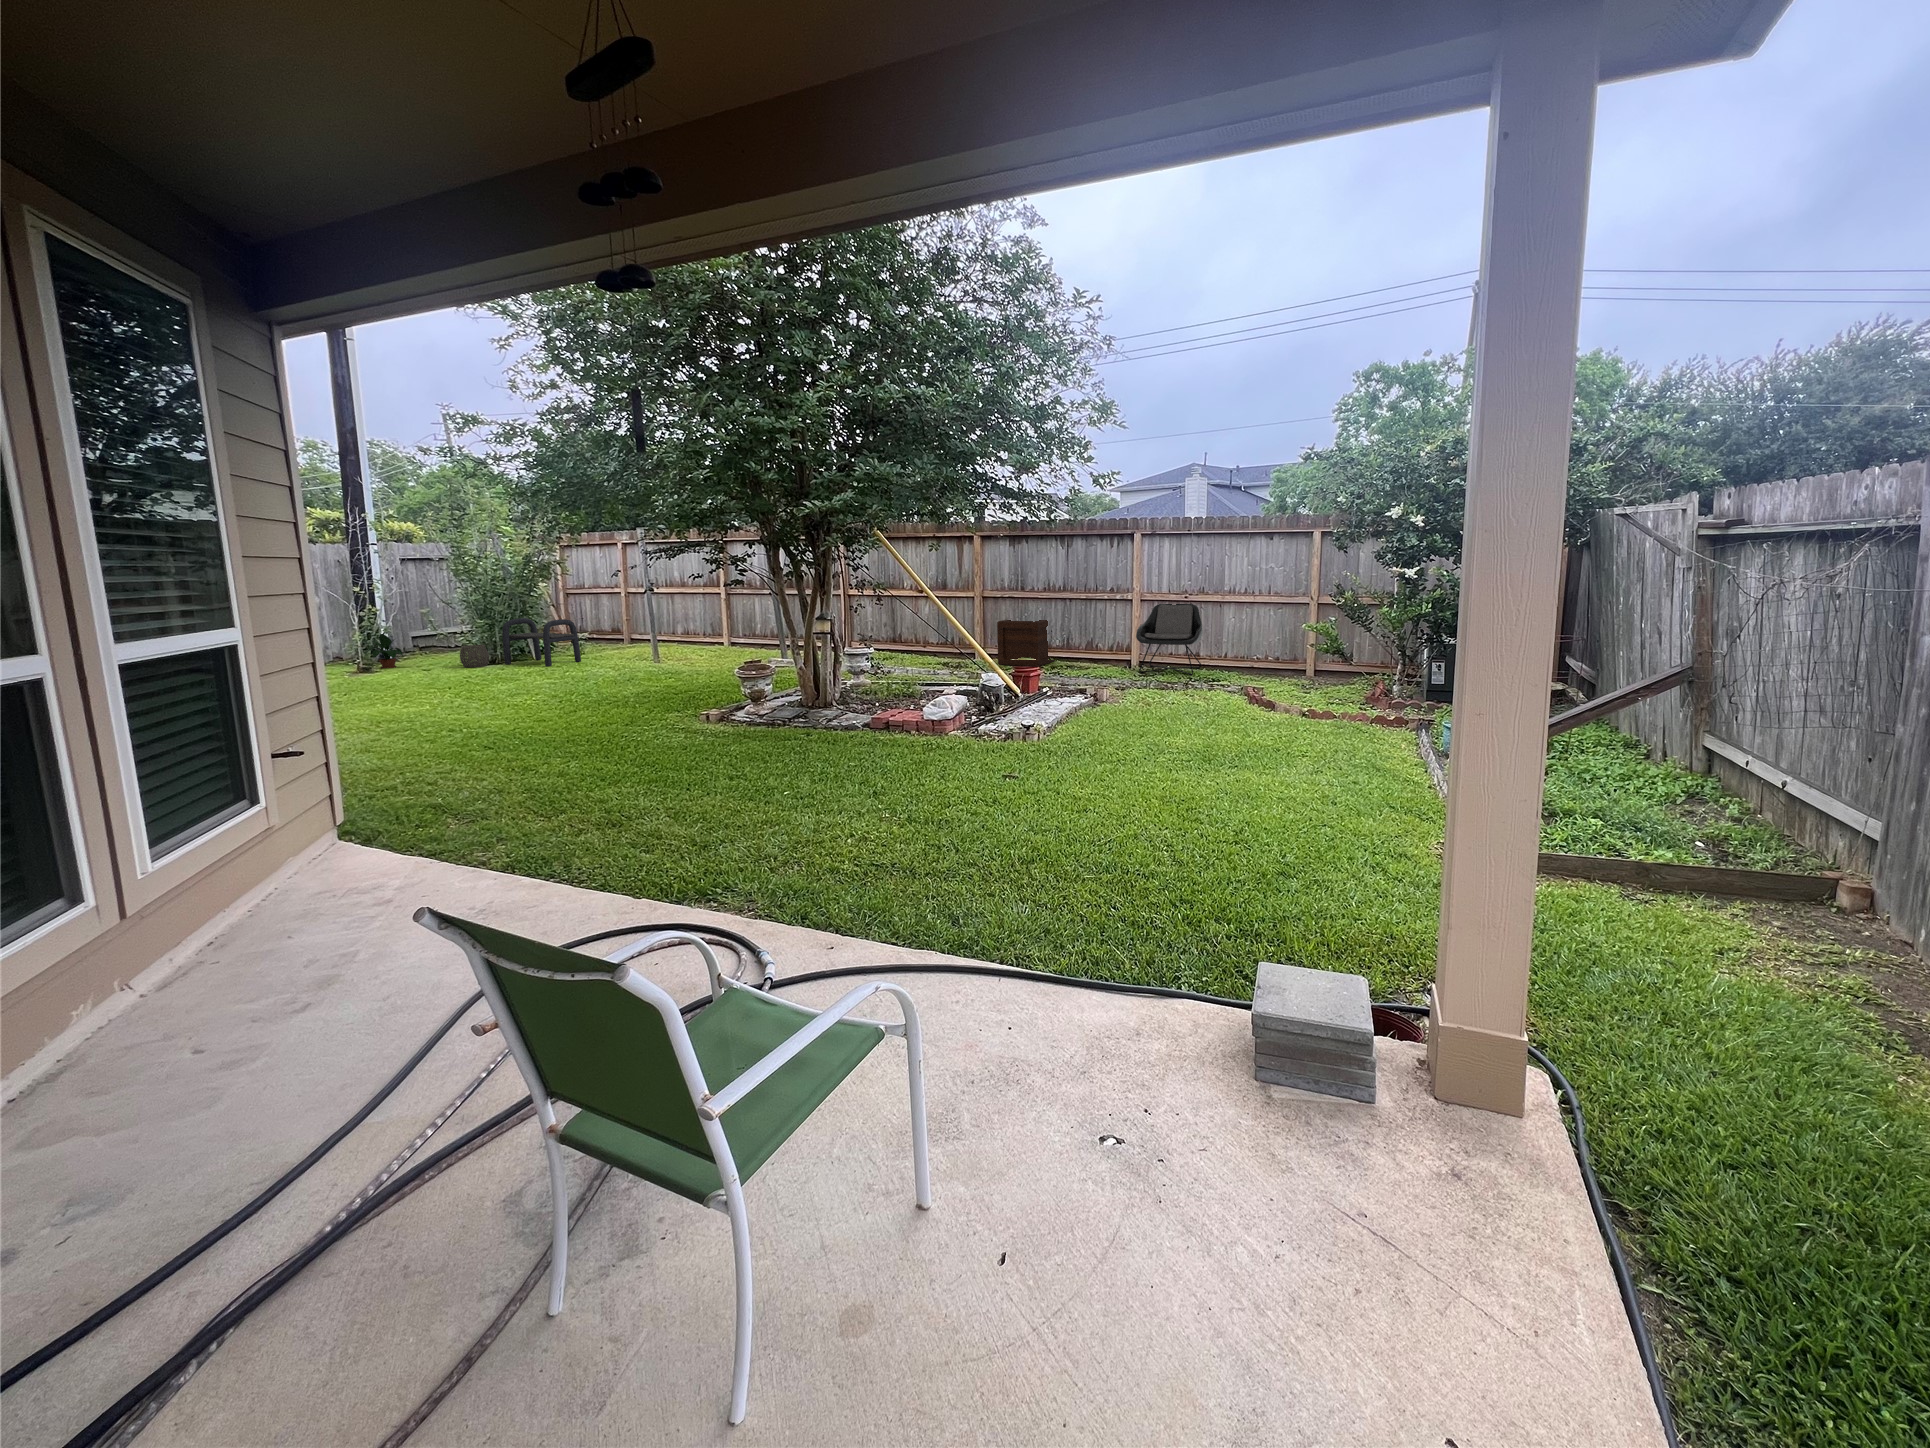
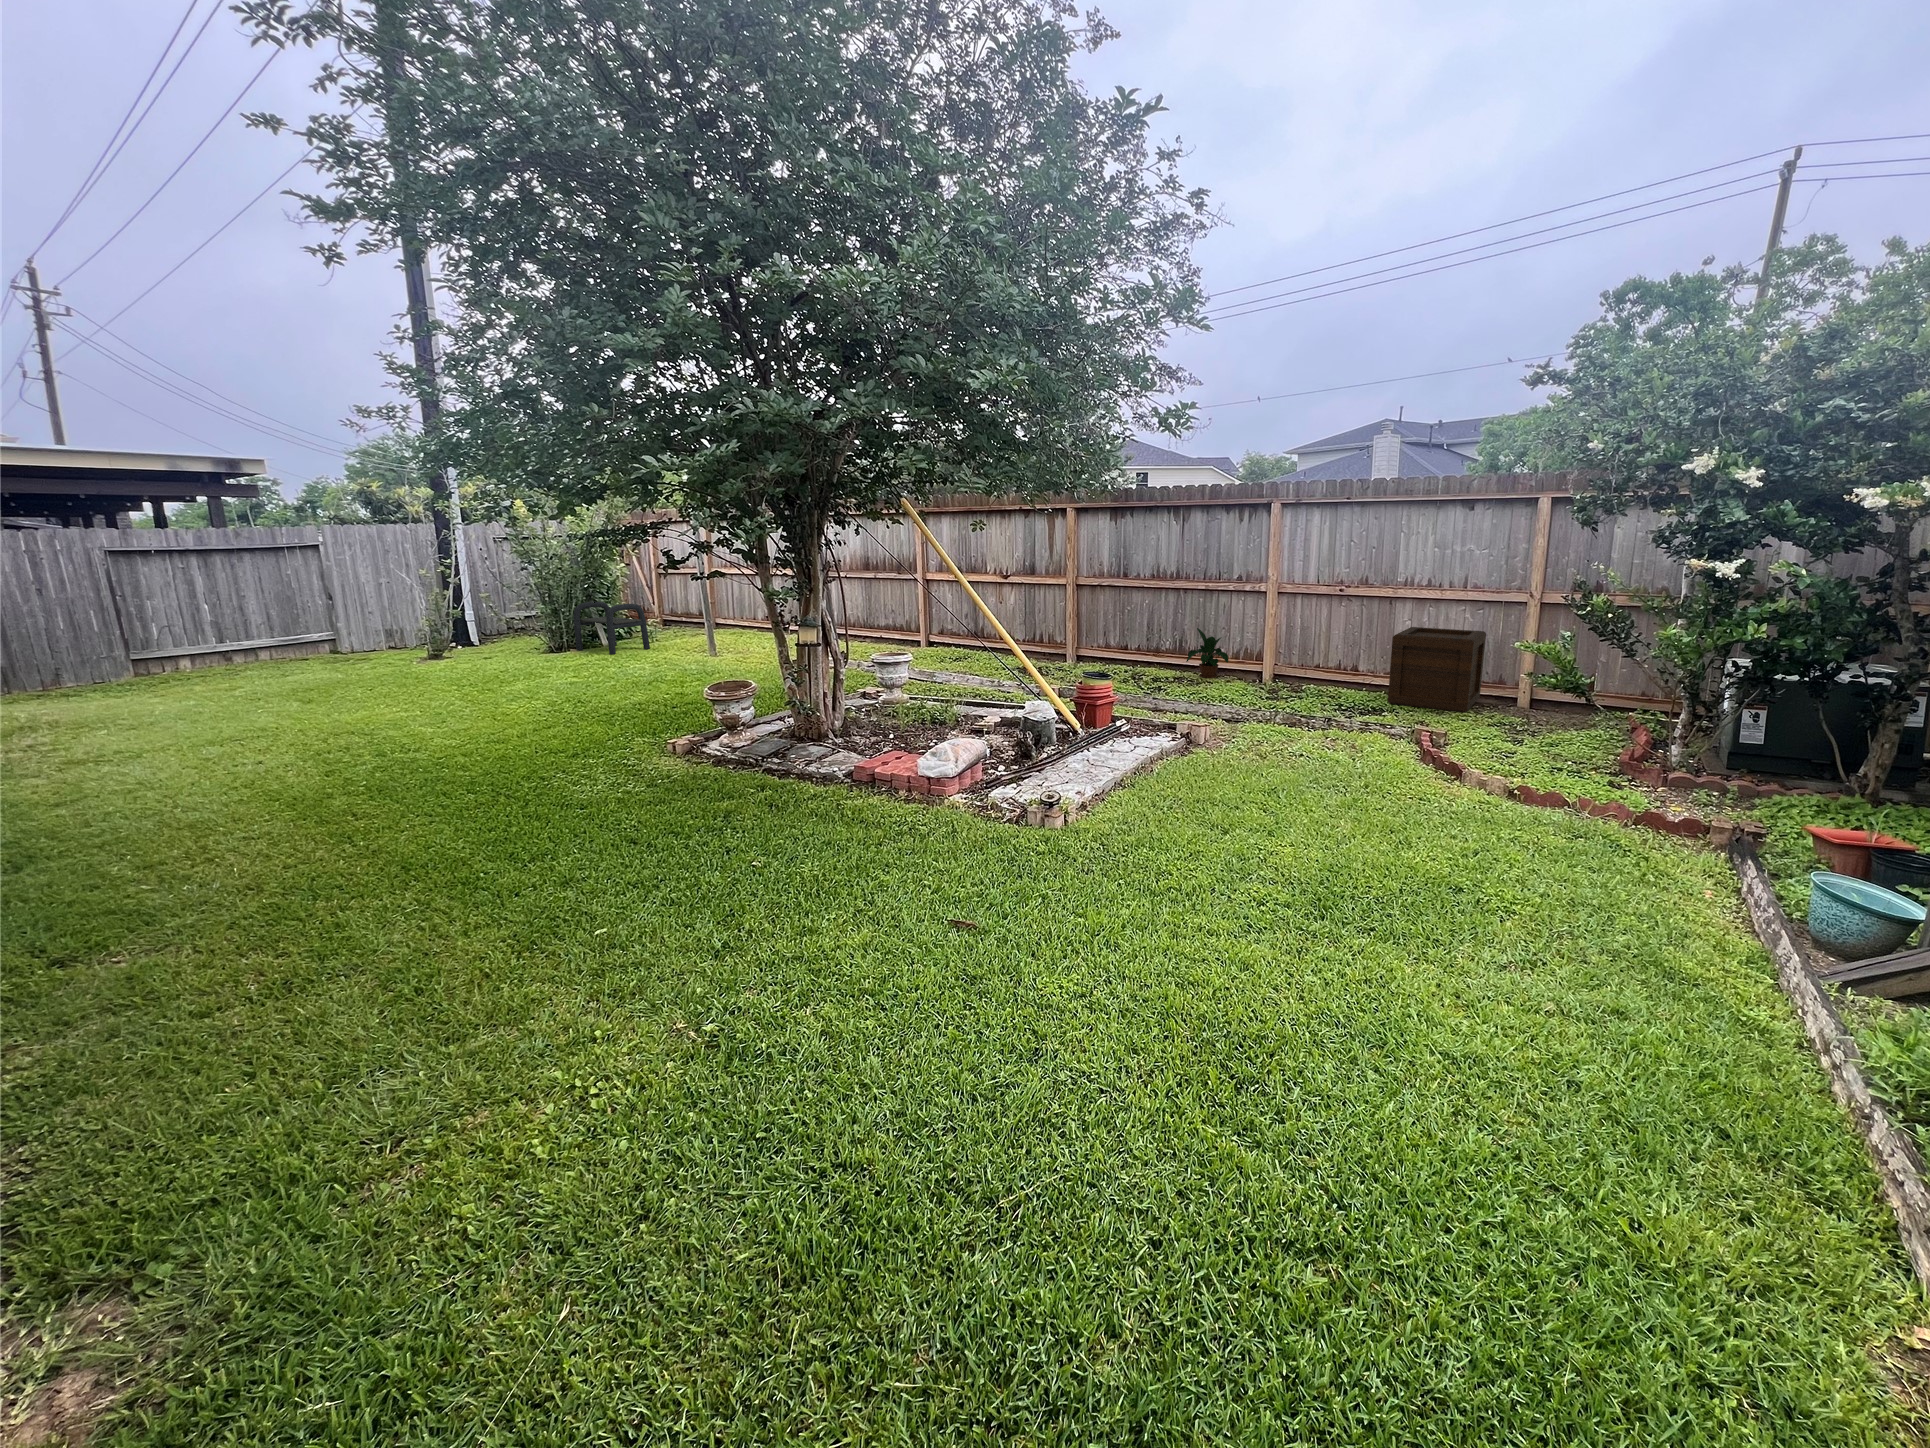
lounge chair: present [1136,604,1203,676] -> none [1263,596,1359,701]
wooden crate: present [997,620,1055,667] -> present [1388,627,1486,712]
potted plant: present [366,634,403,668] -> present [1186,628,1228,678]
woven basket: present [460,645,489,668] -> none [531,629,561,653]

